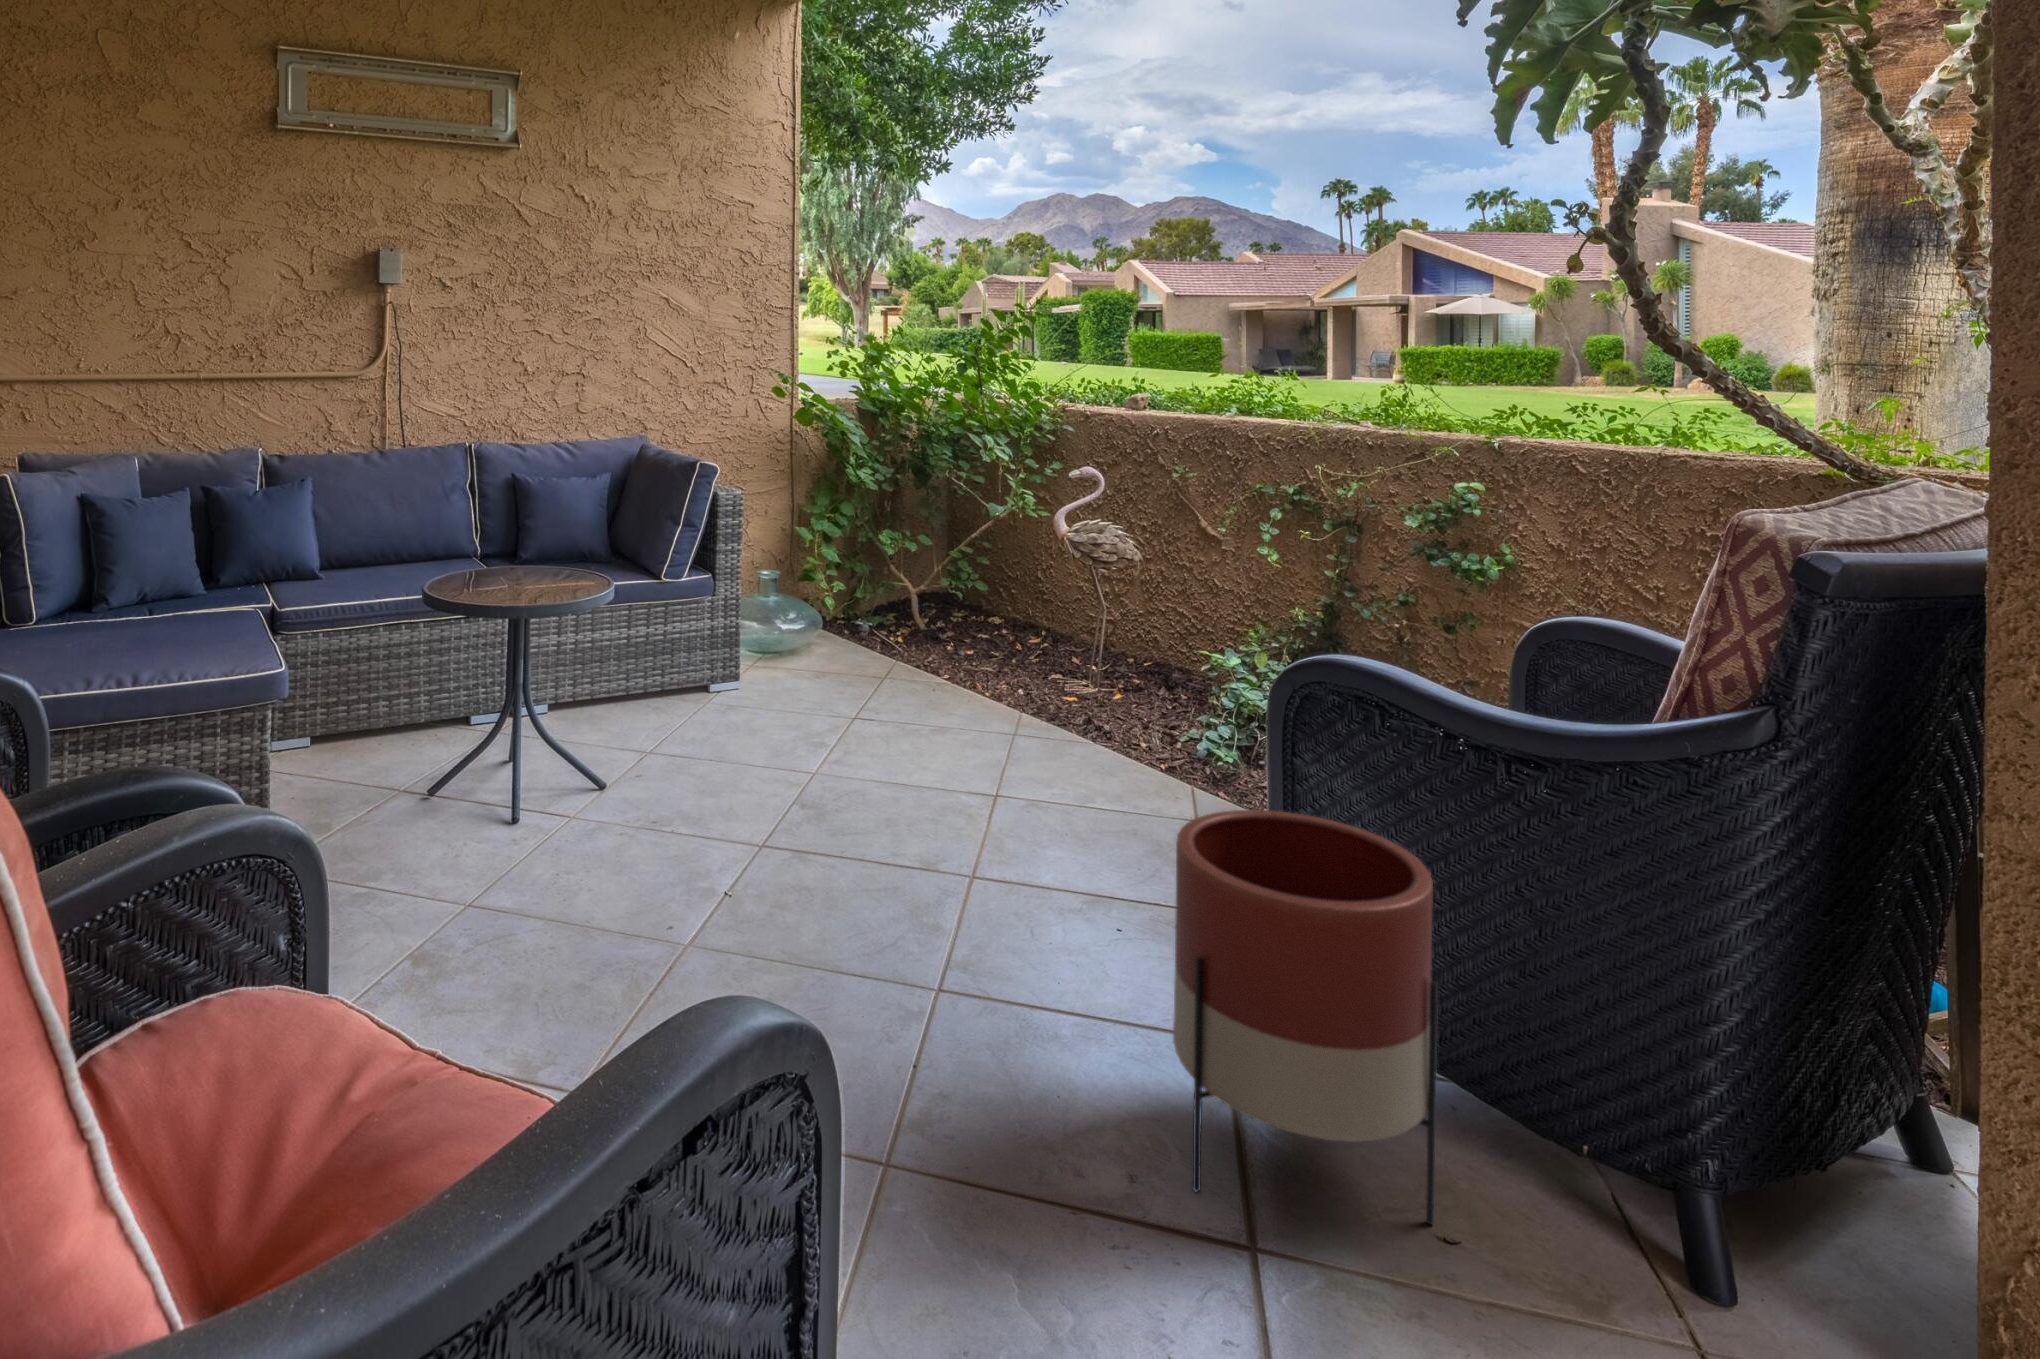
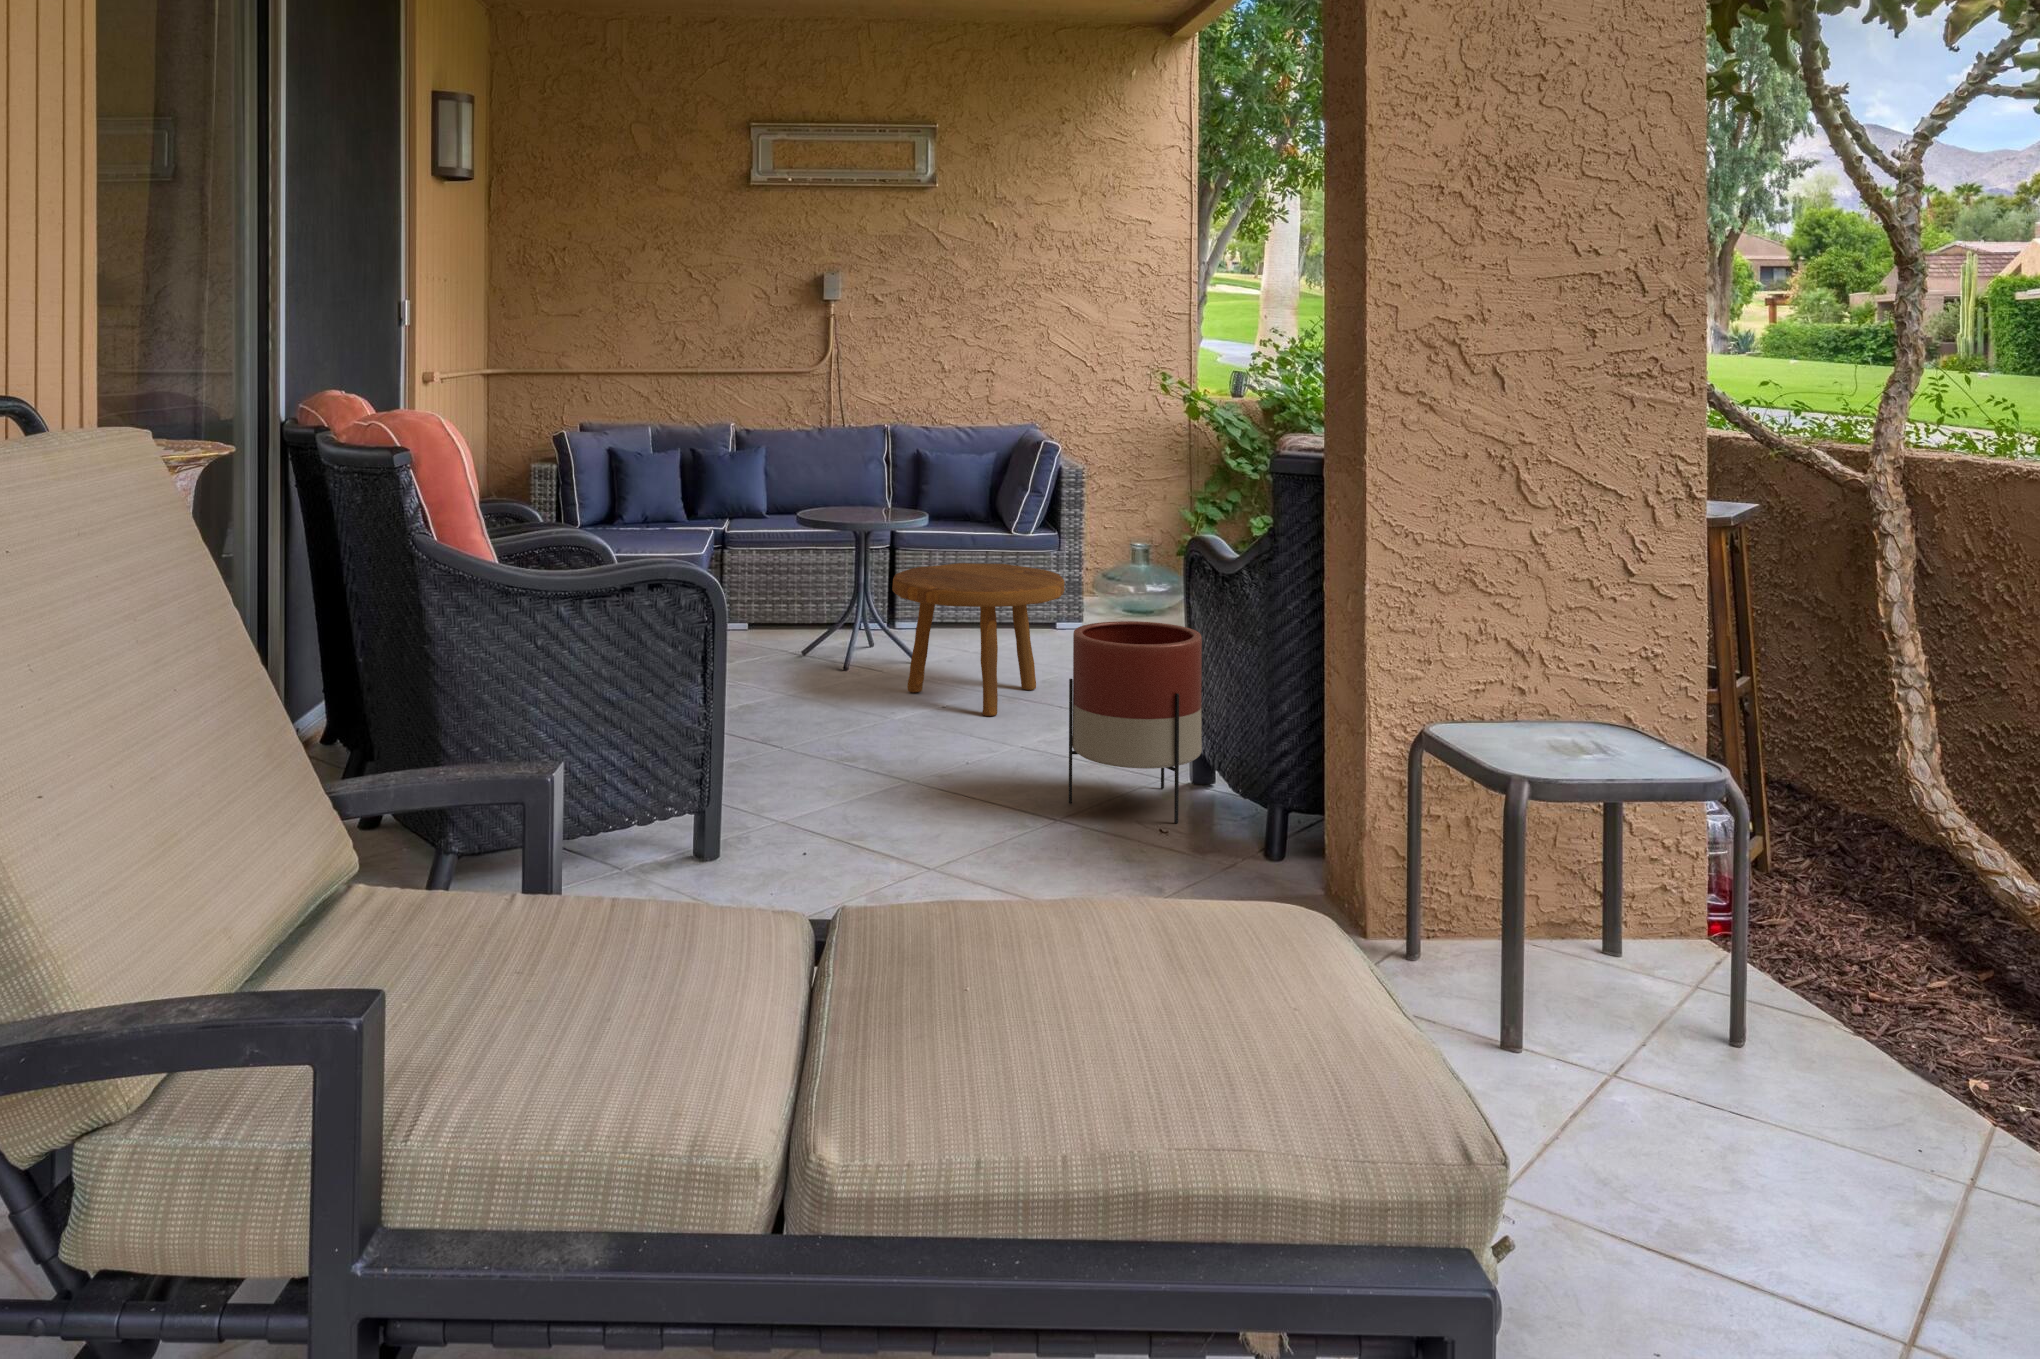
footstool: none [628,651,884,916] -> present [892,563,1065,716]

